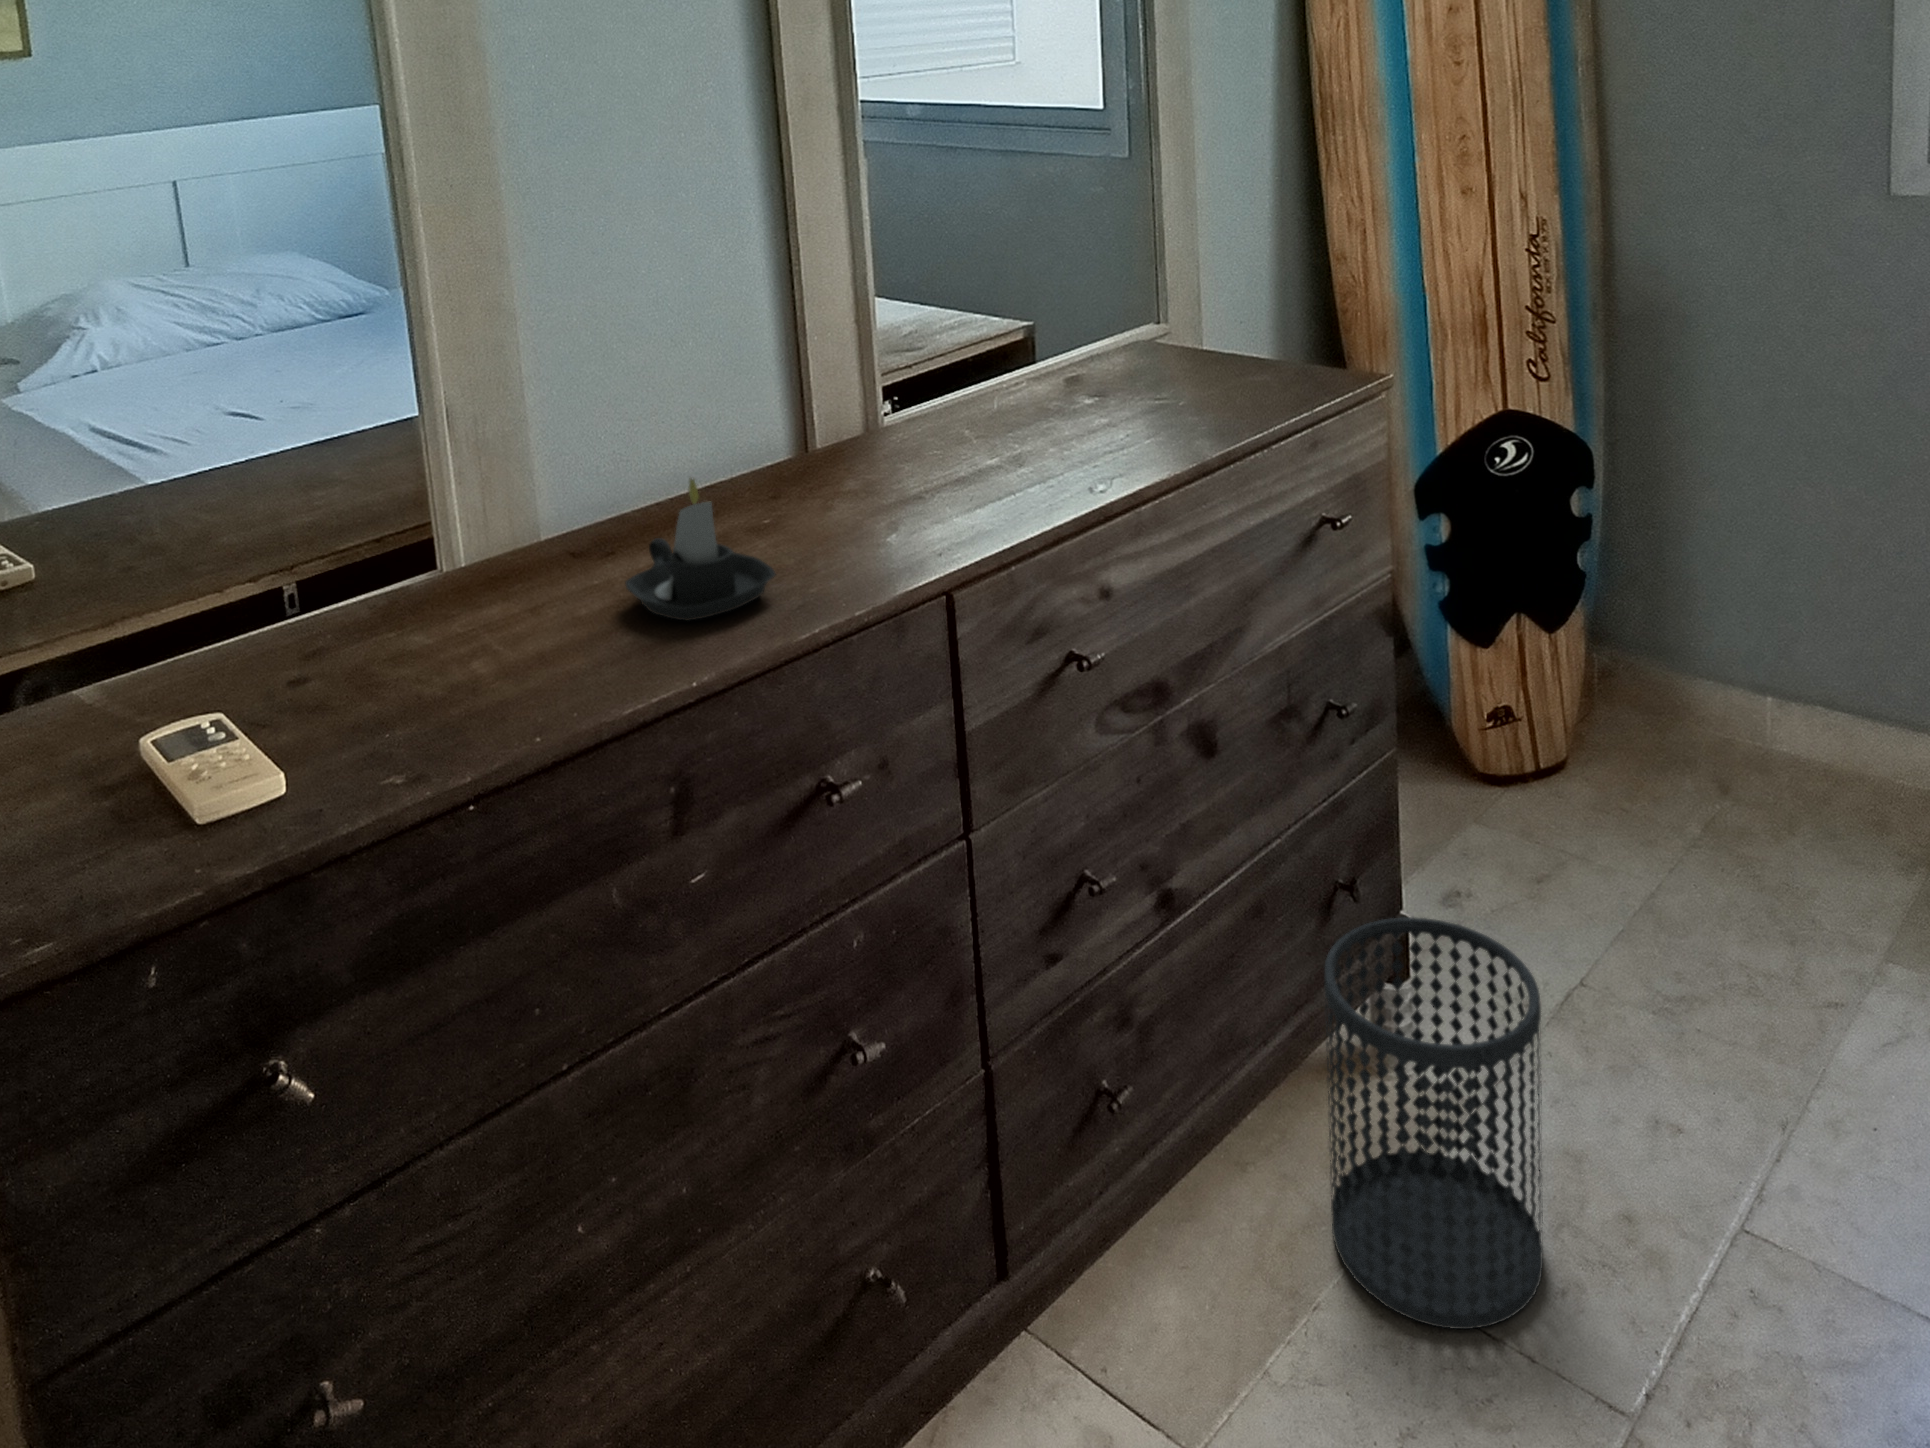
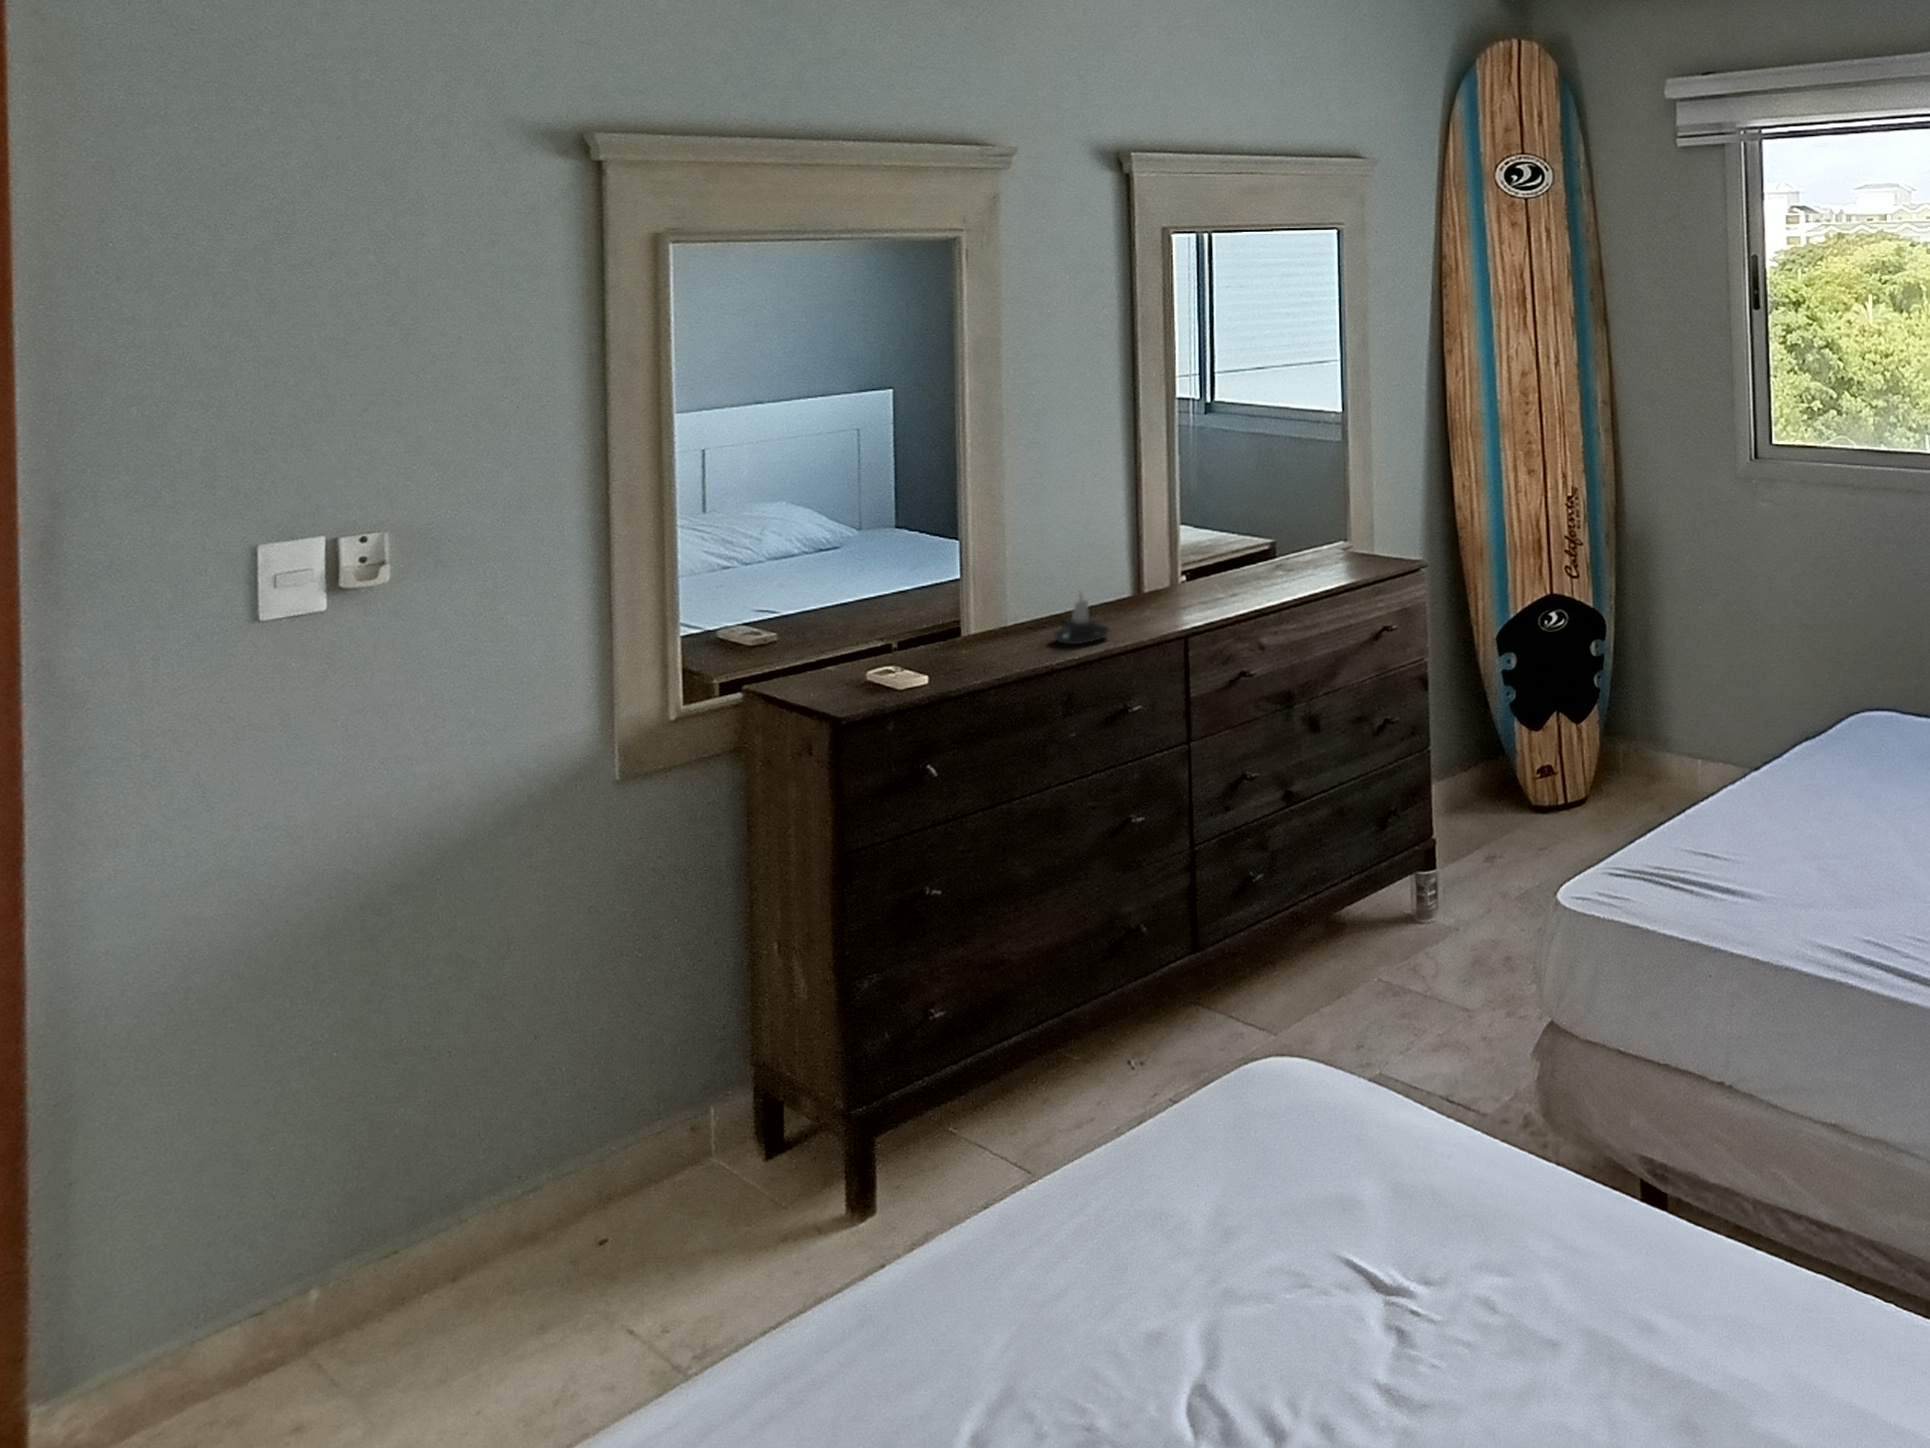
wastebasket: present [1324,917,1543,1329] -> none [1359,817,1453,988]

